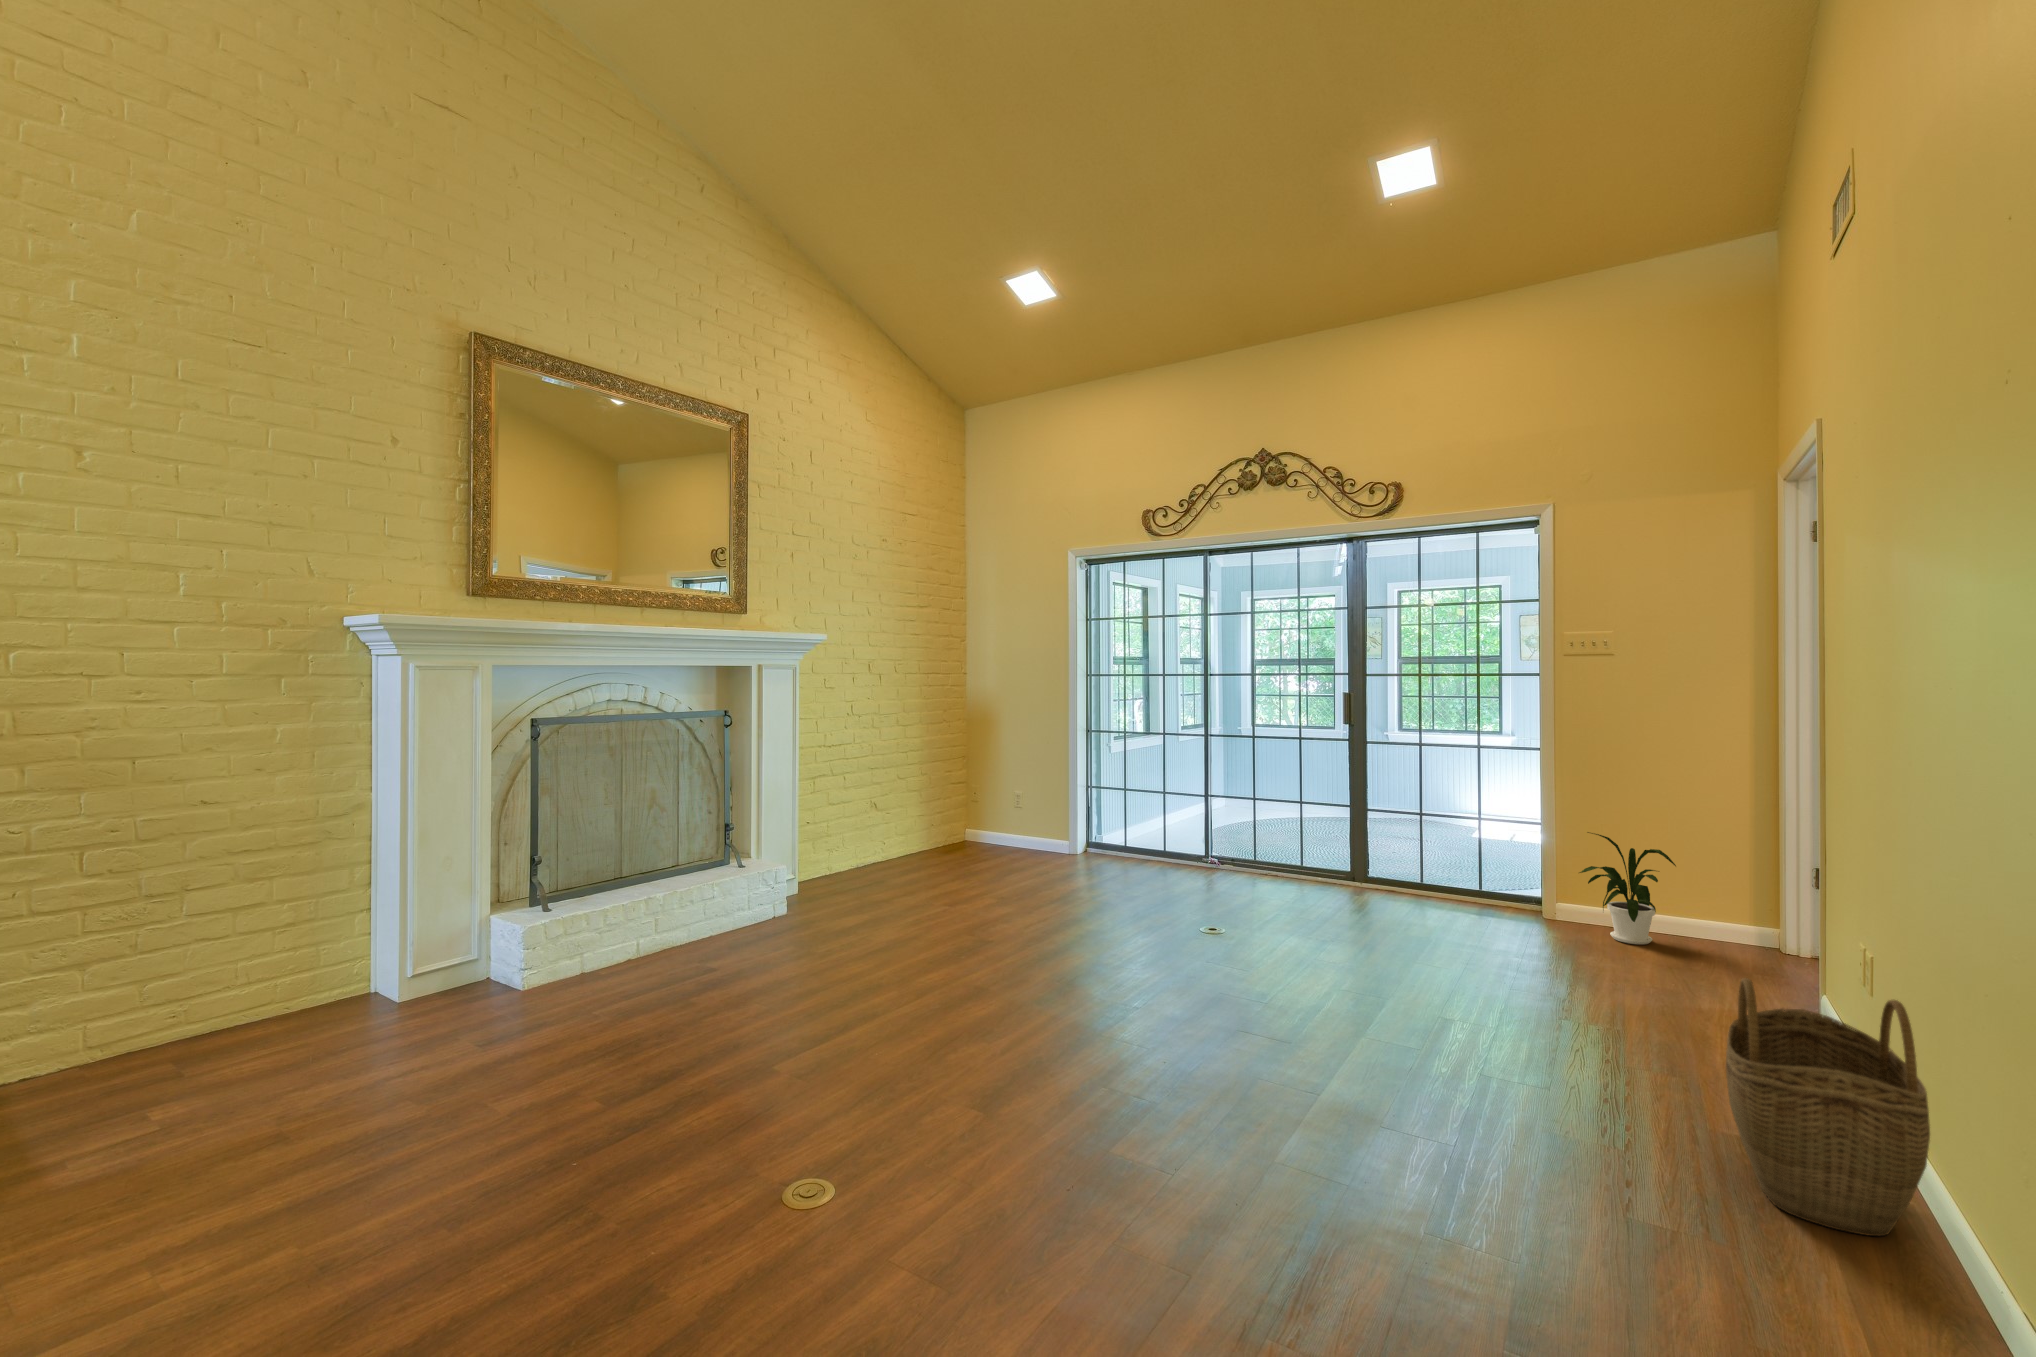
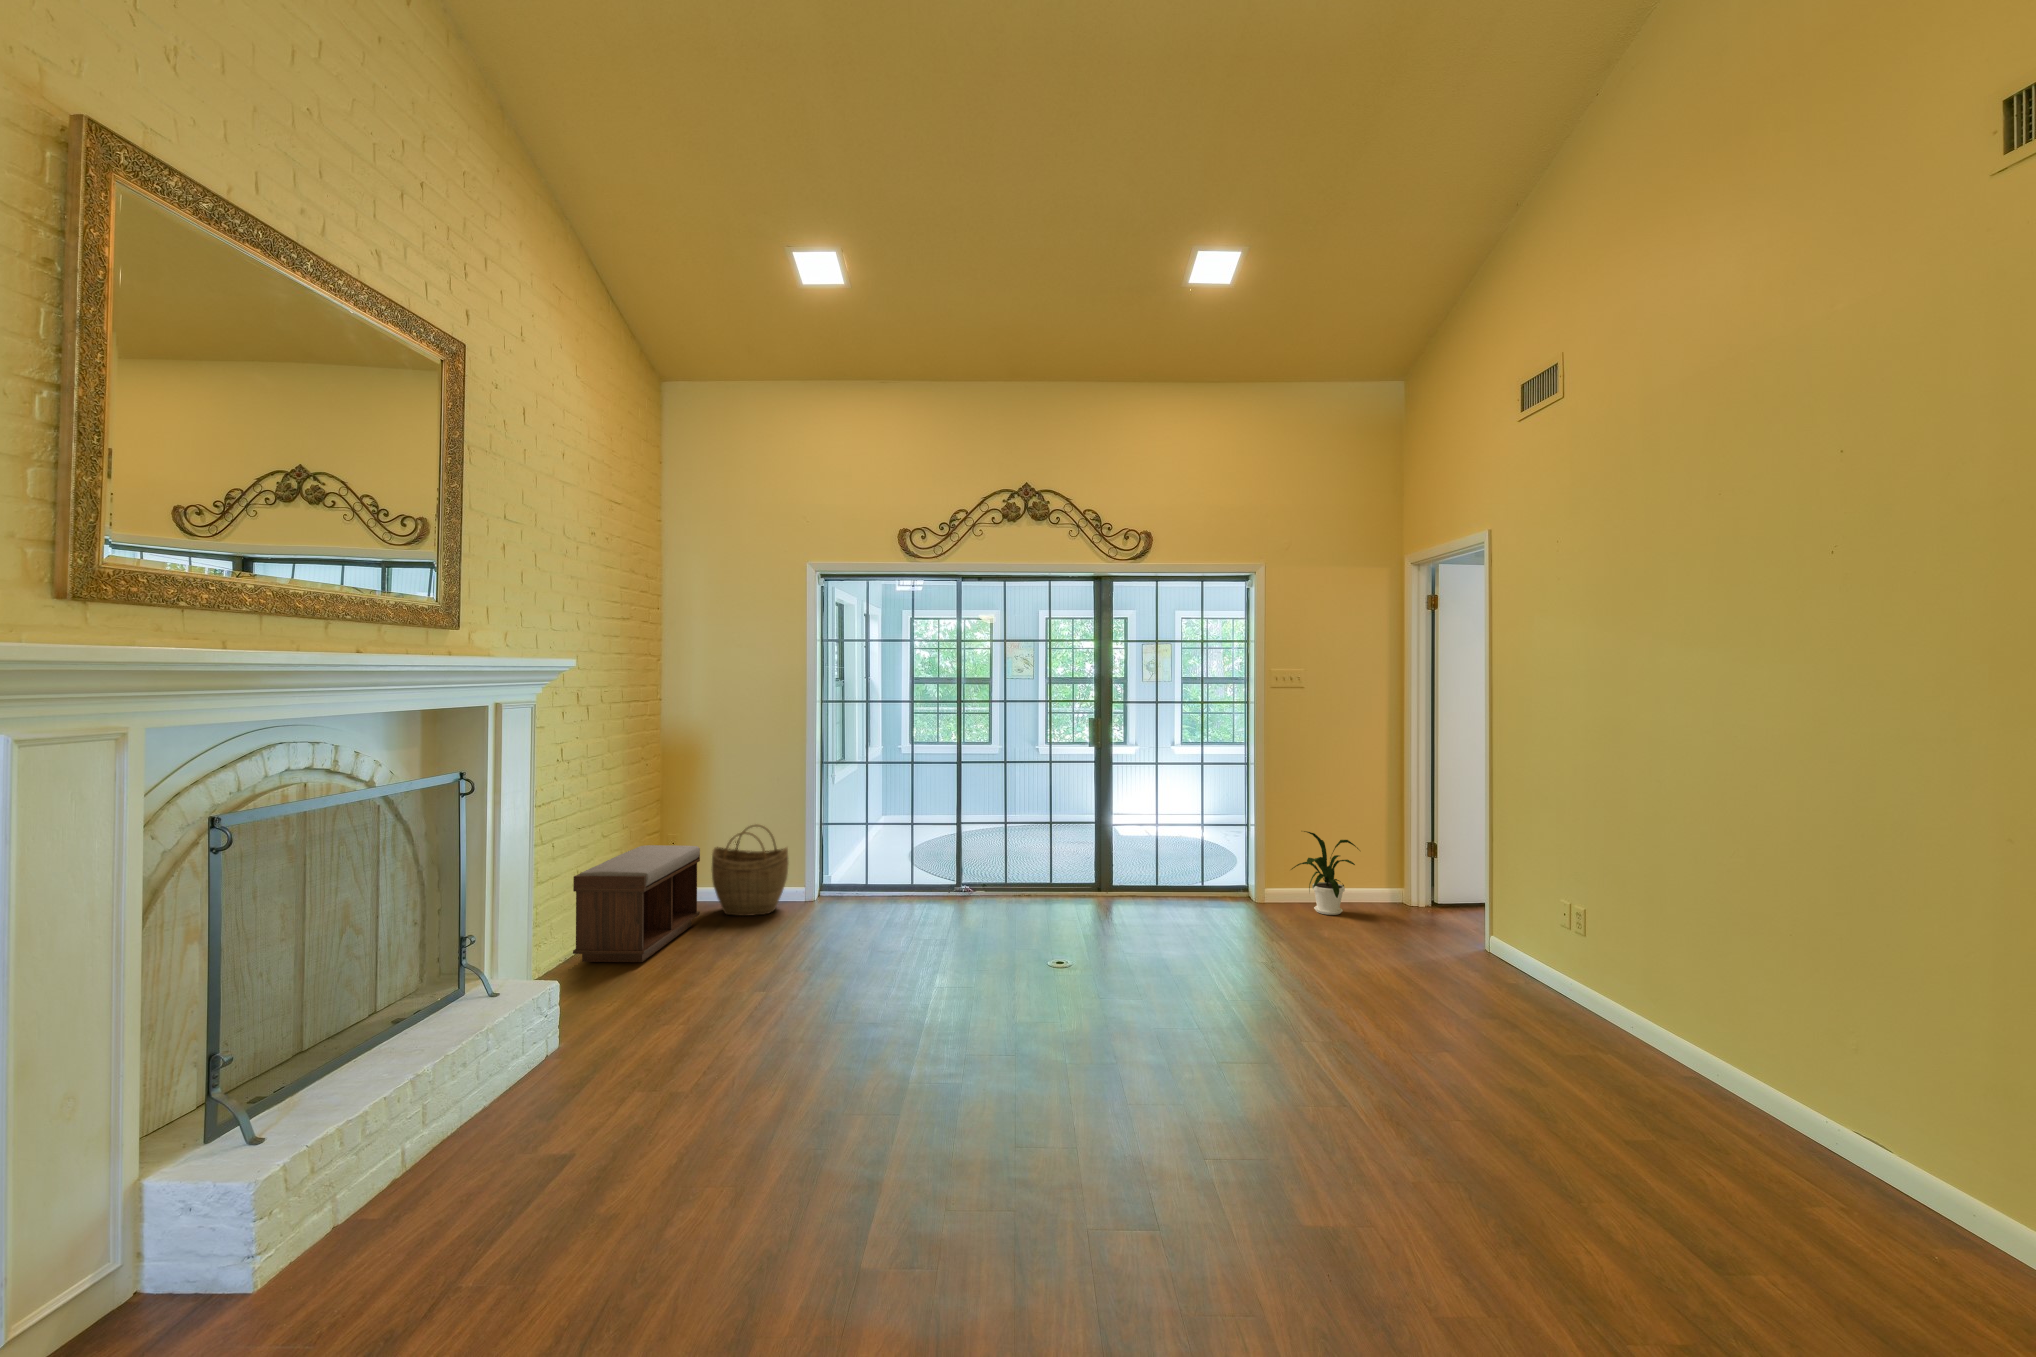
bench: none [857,791,971,877] -> present [573,845,700,962]
woven basket: present [1726,978,1930,1236] -> present [712,824,788,916]

